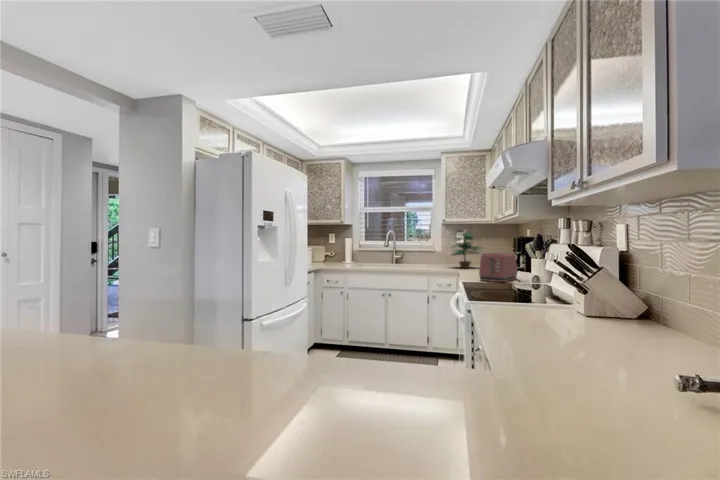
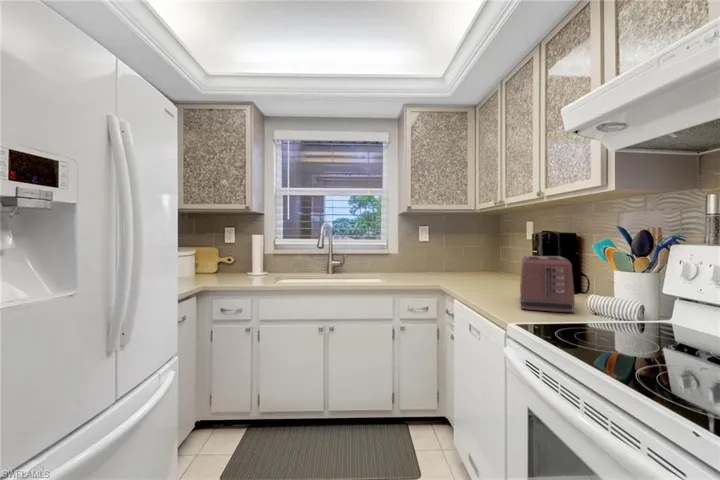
potted plant: present [453,233,482,268] -> none [418,226,465,278]

